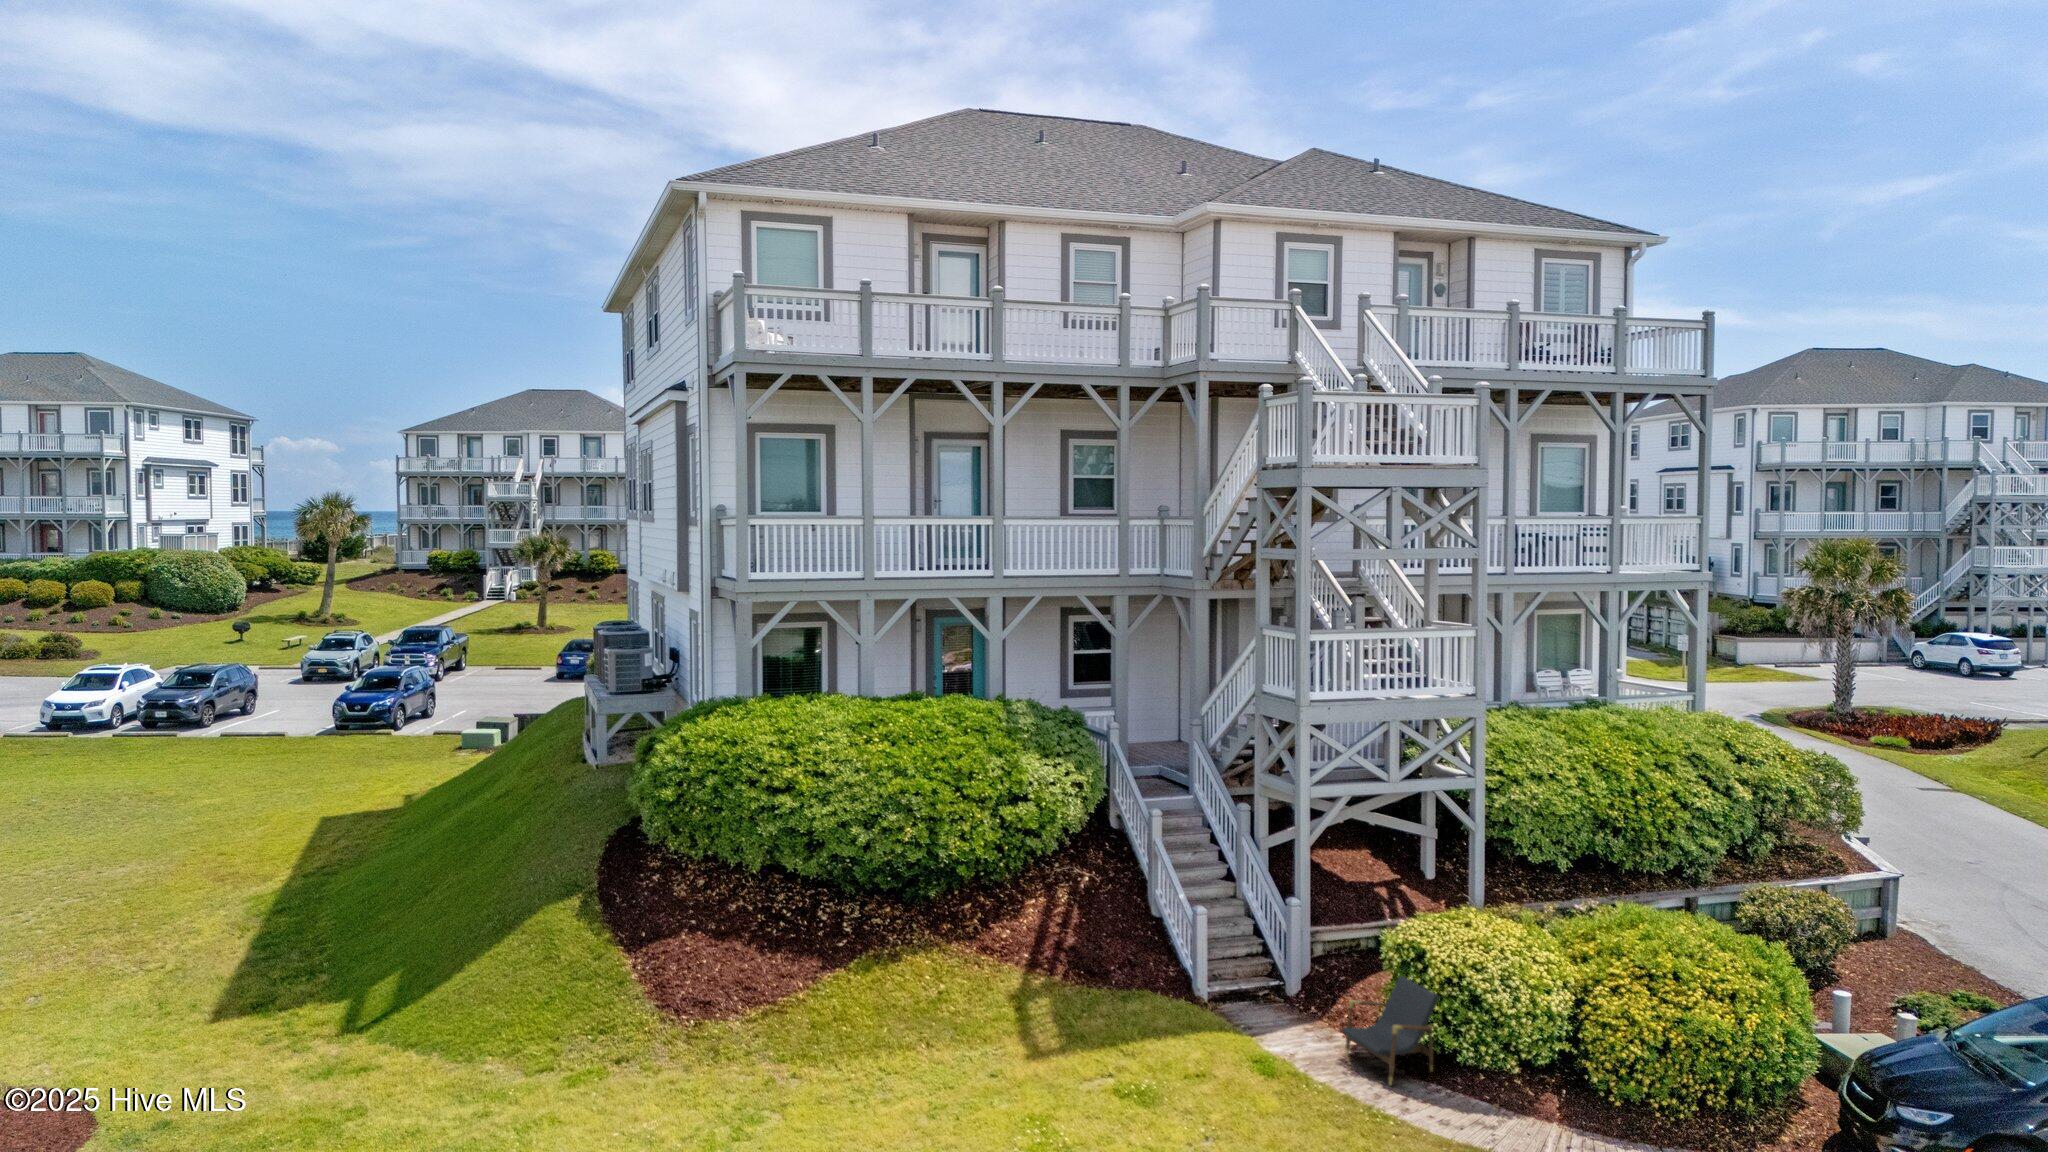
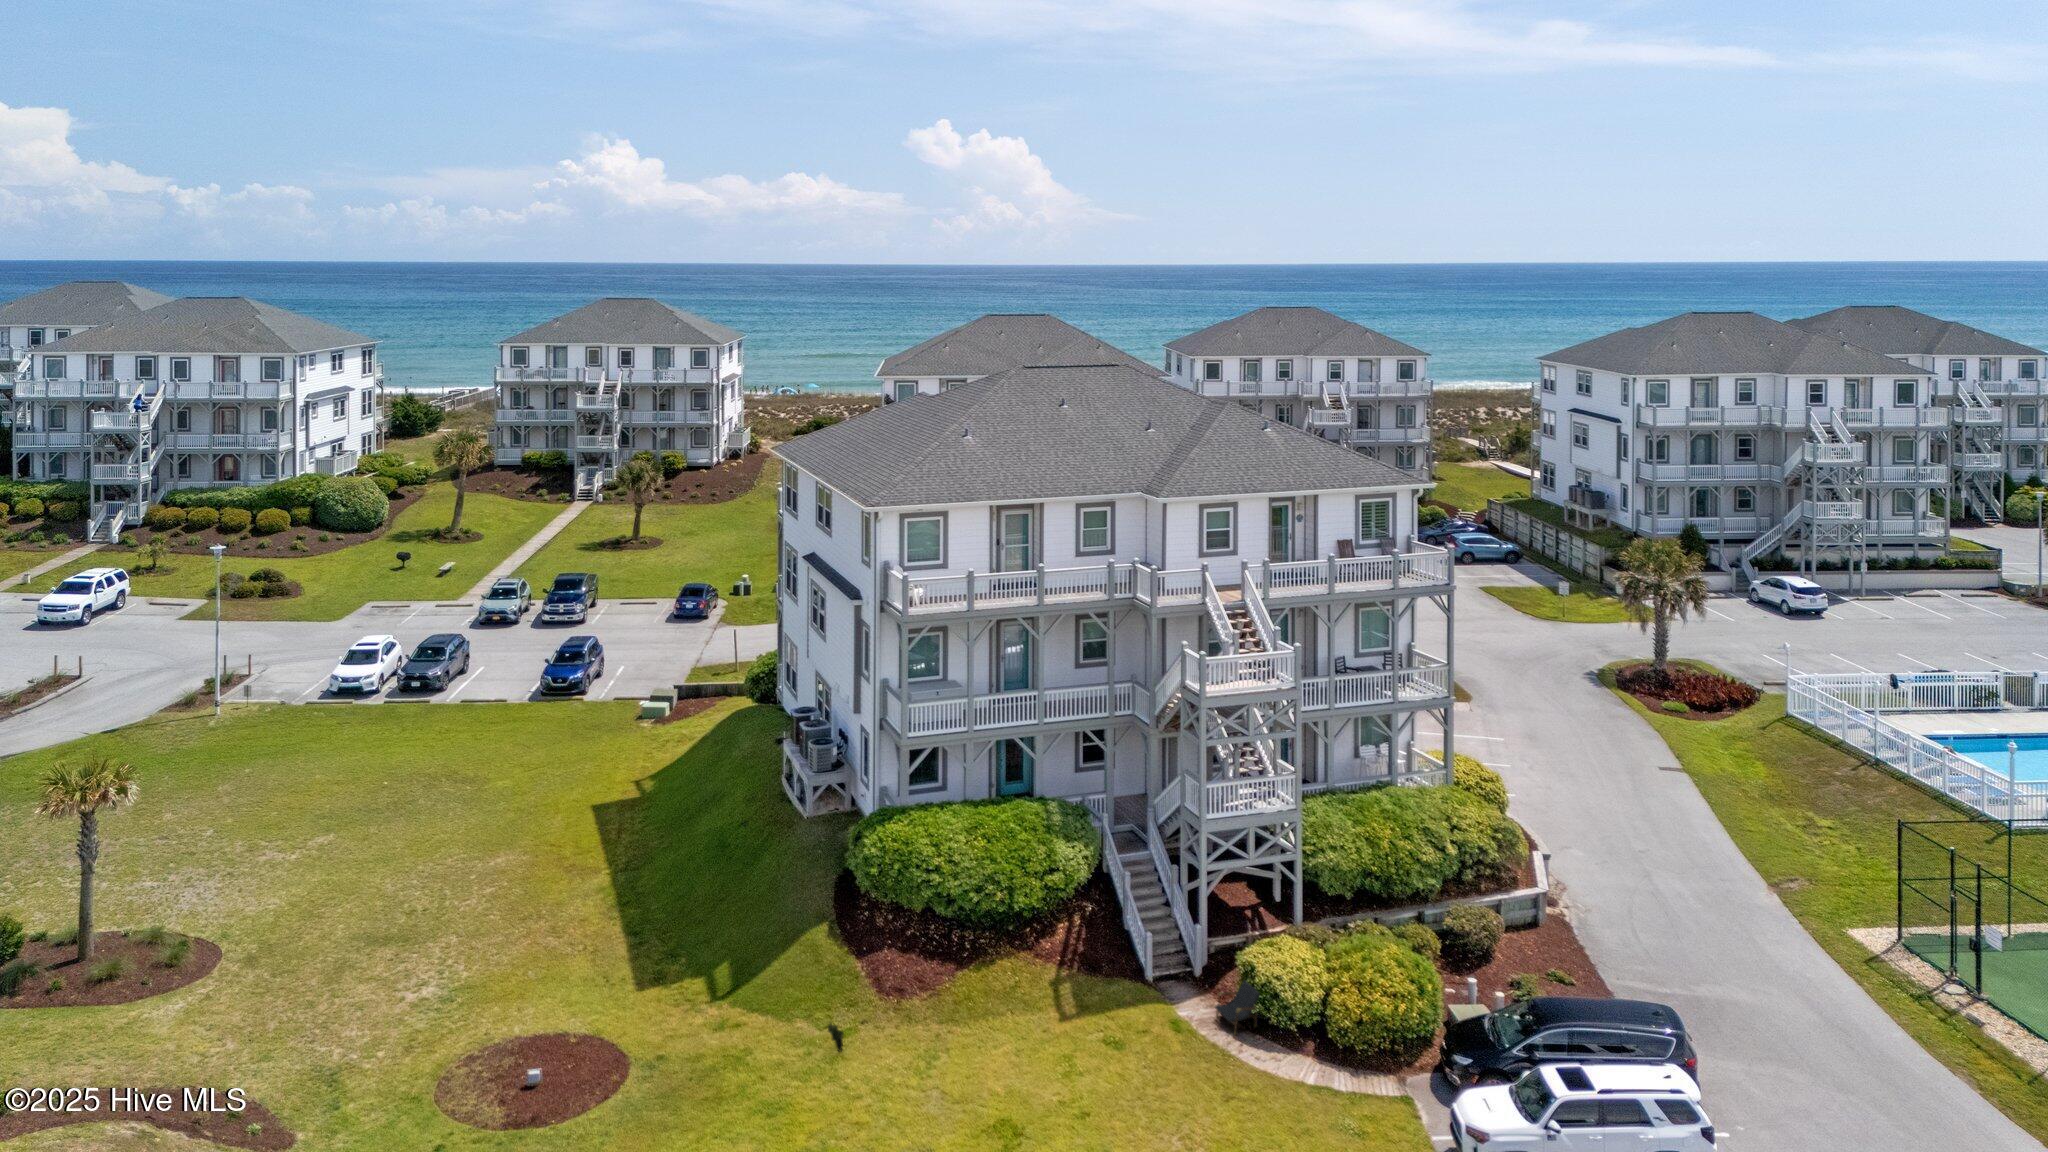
potted plant: none [503,1045,545,1113] -> present [827,1023,844,1052]

